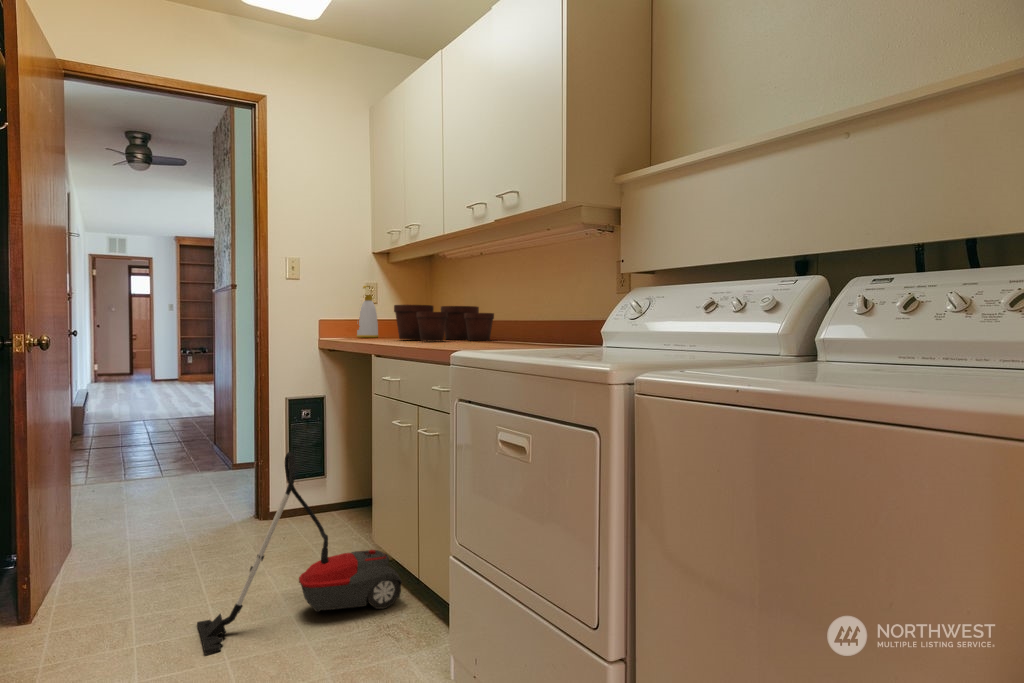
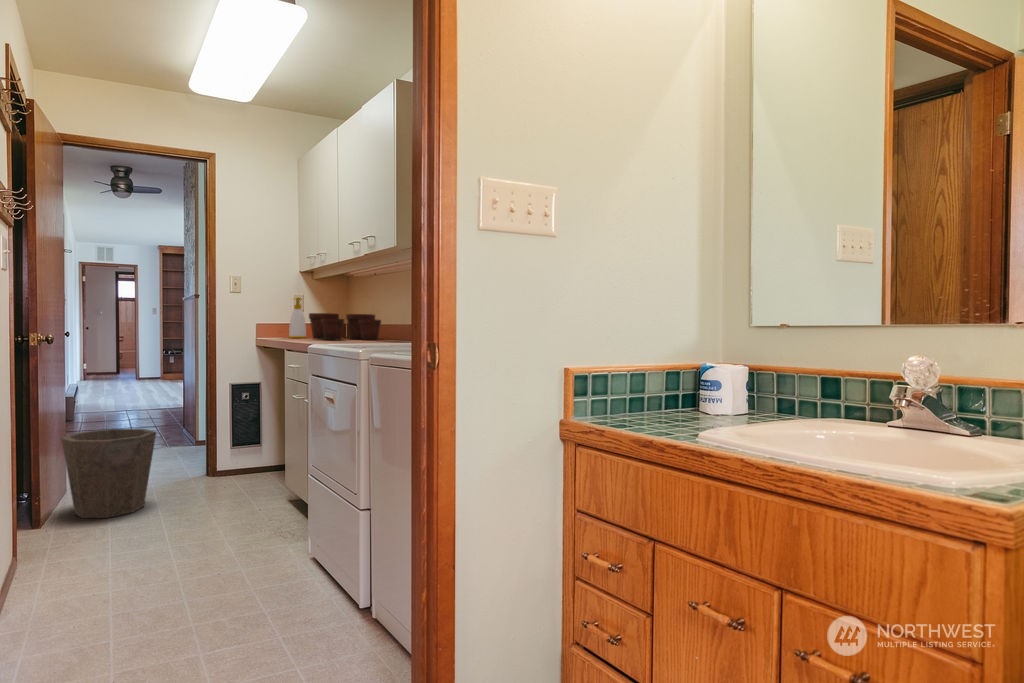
vacuum cleaner: present [197,452,402,655] -> none [152,416,298,546]
waste bin: none [66,463,196,595] -> present [62,429,156,518]

